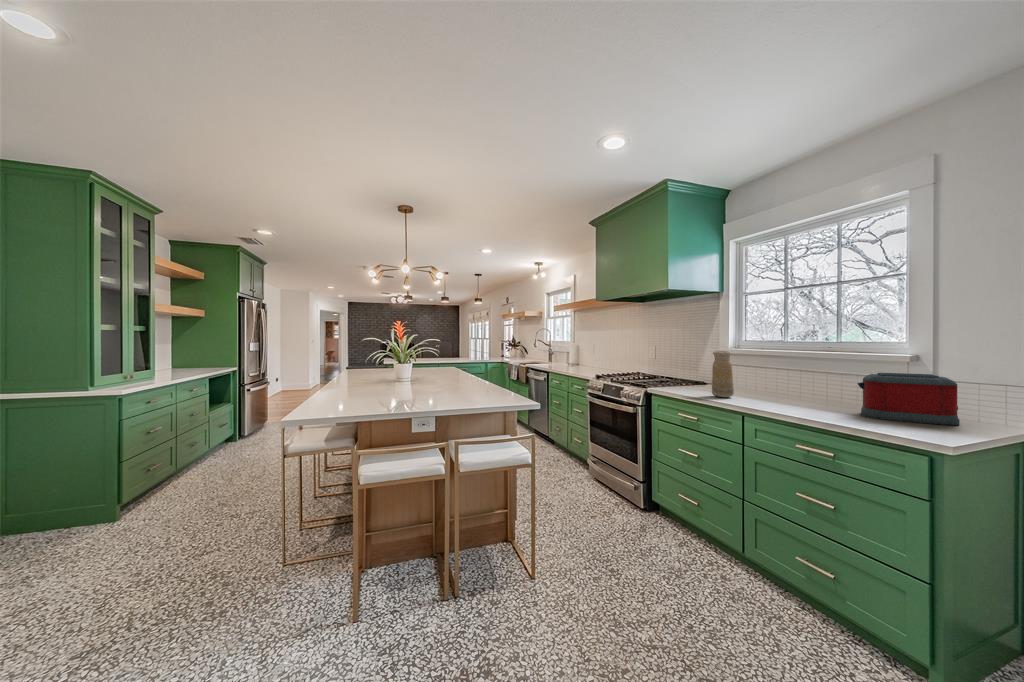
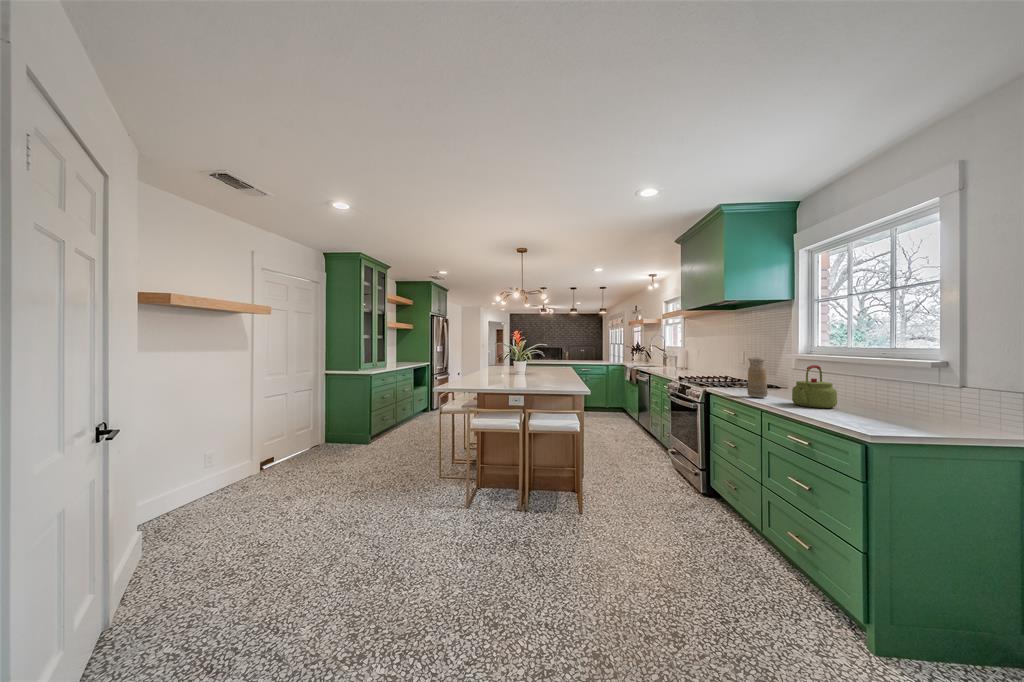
kettle: none [771,358,820,407] -> present [792,365,837,408]
toaster: present [858,373,960,425] -> none [854,379,946,428]

